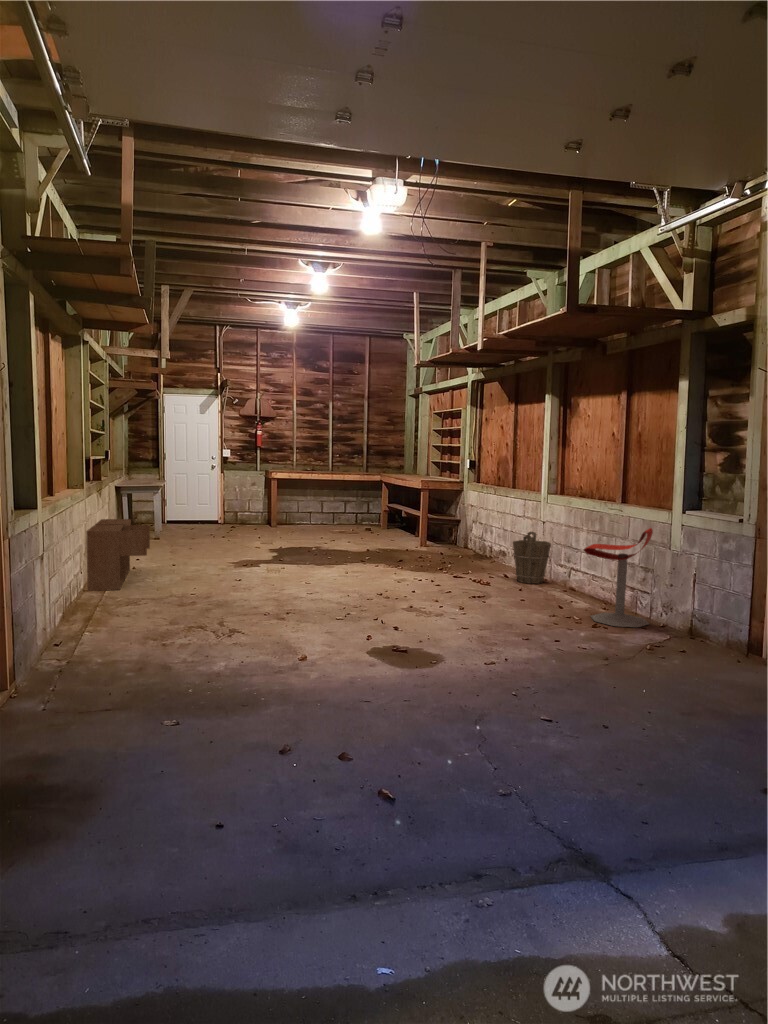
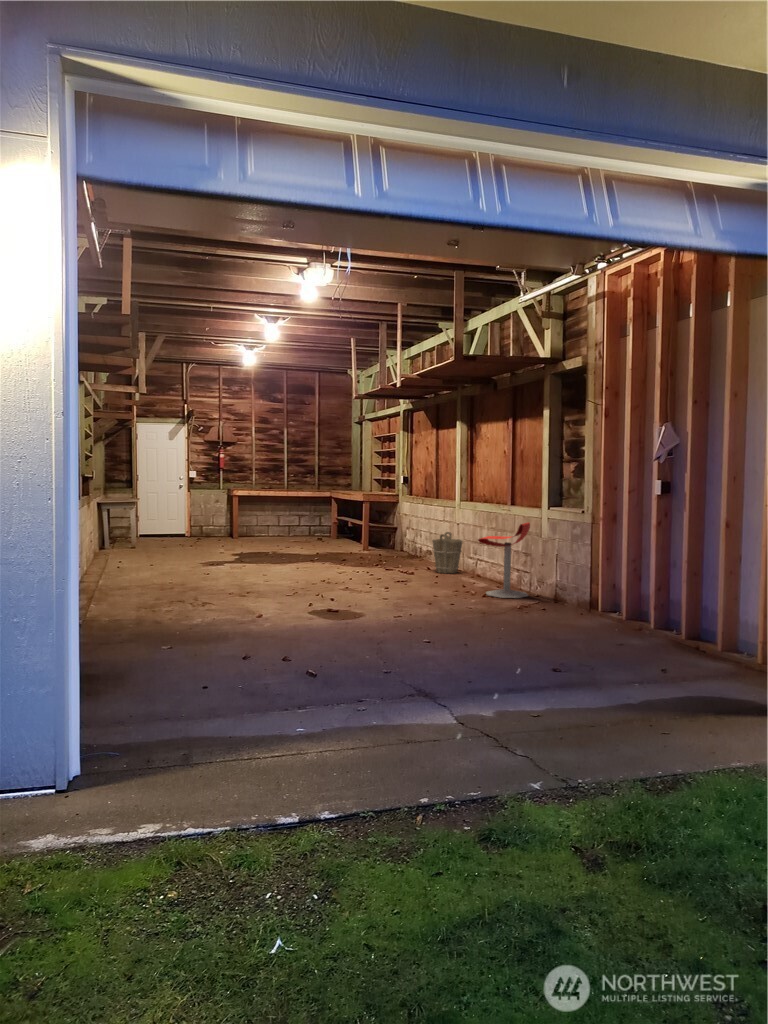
storage cabinet: present [86,519,150,591] -> none [80,527,131,584]

